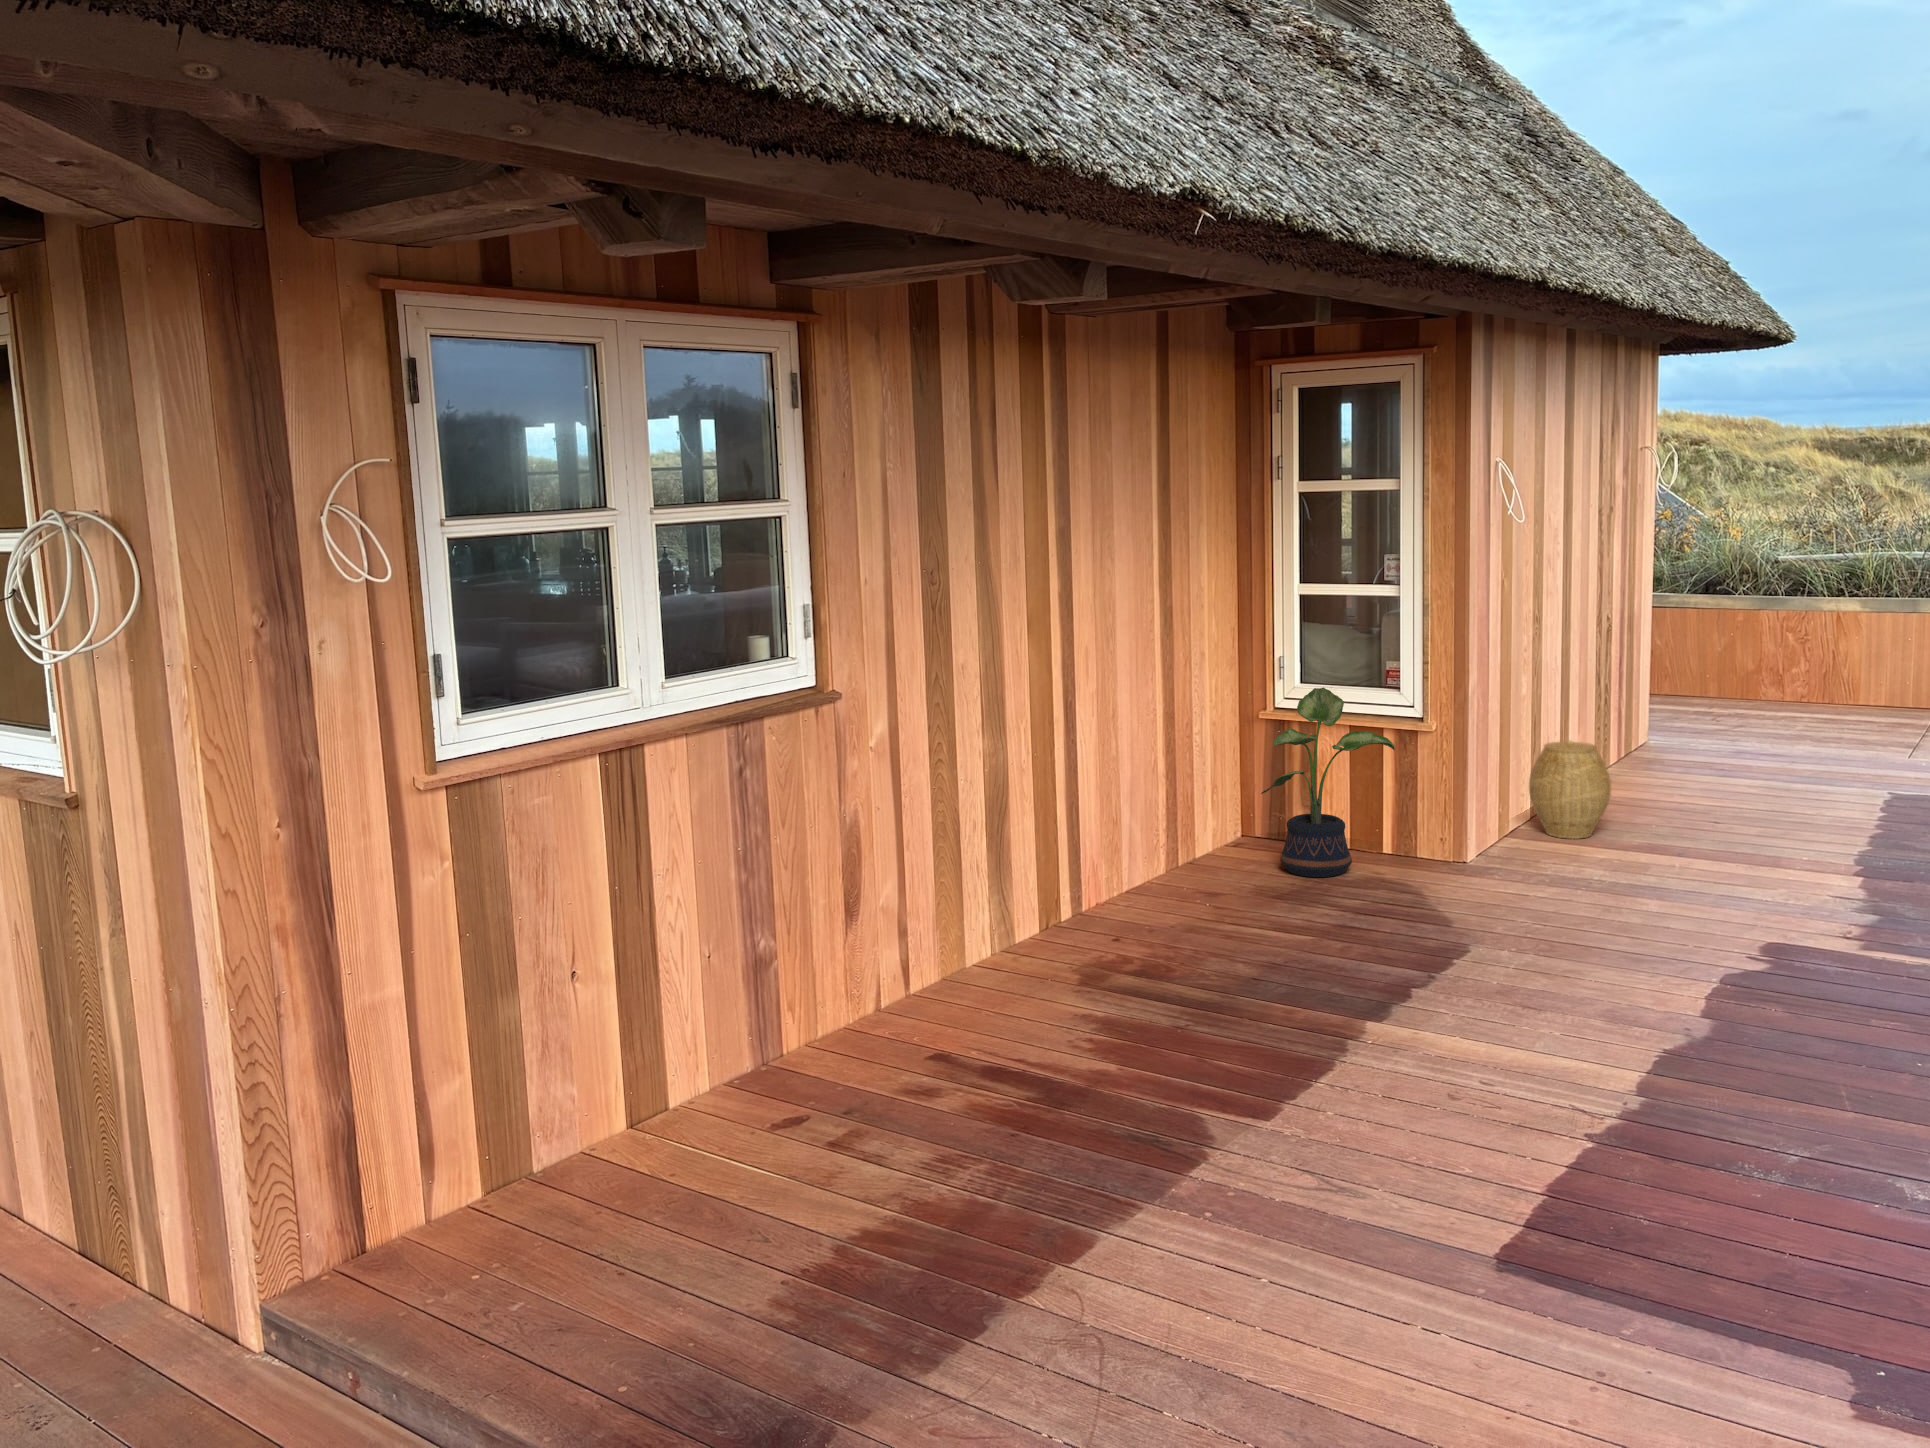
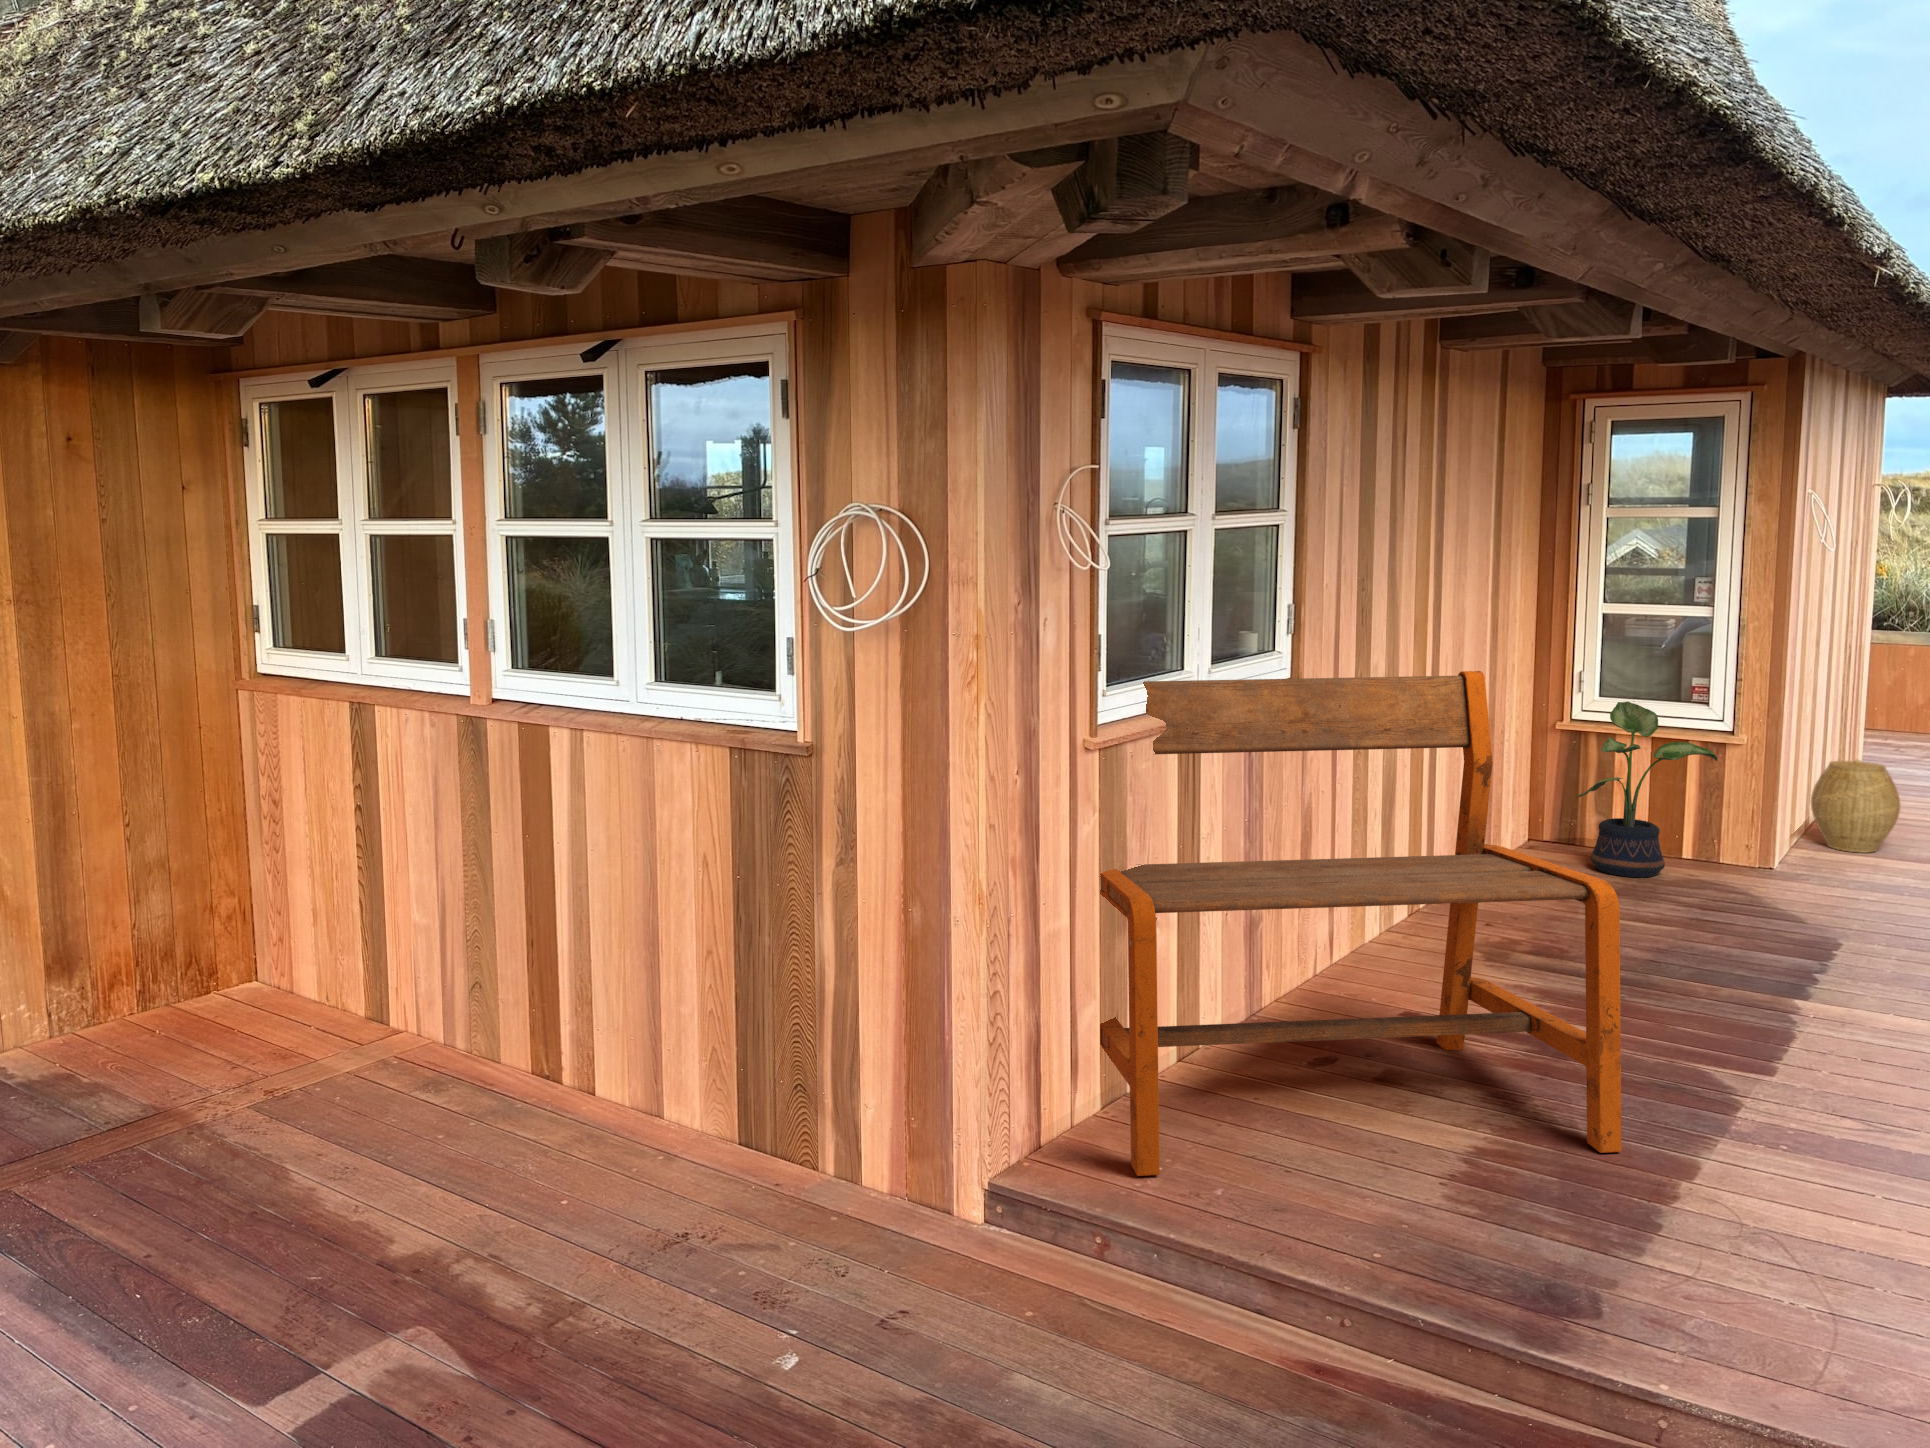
bench: none [431,678,1023,1278] -> present [1100,671,1621,1176]

